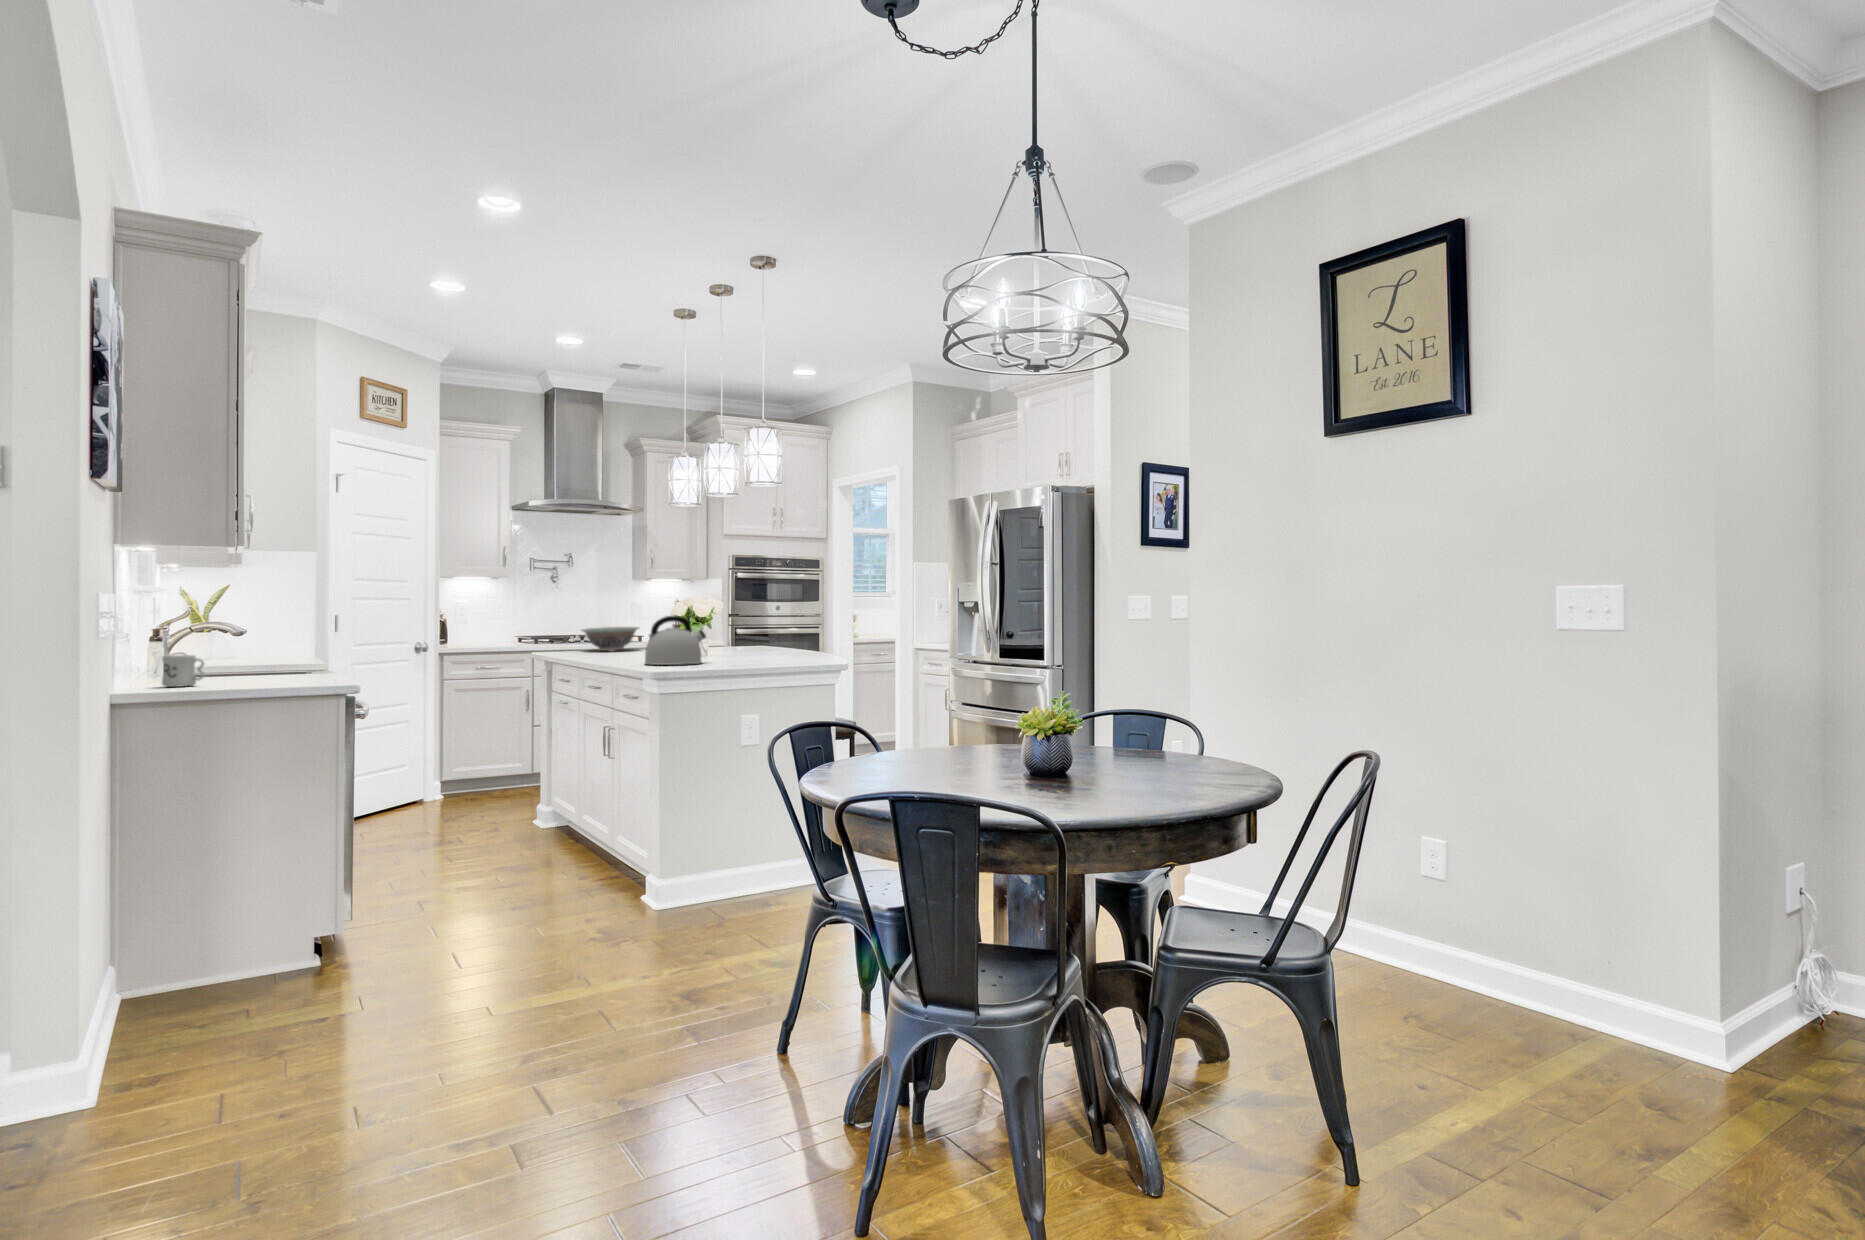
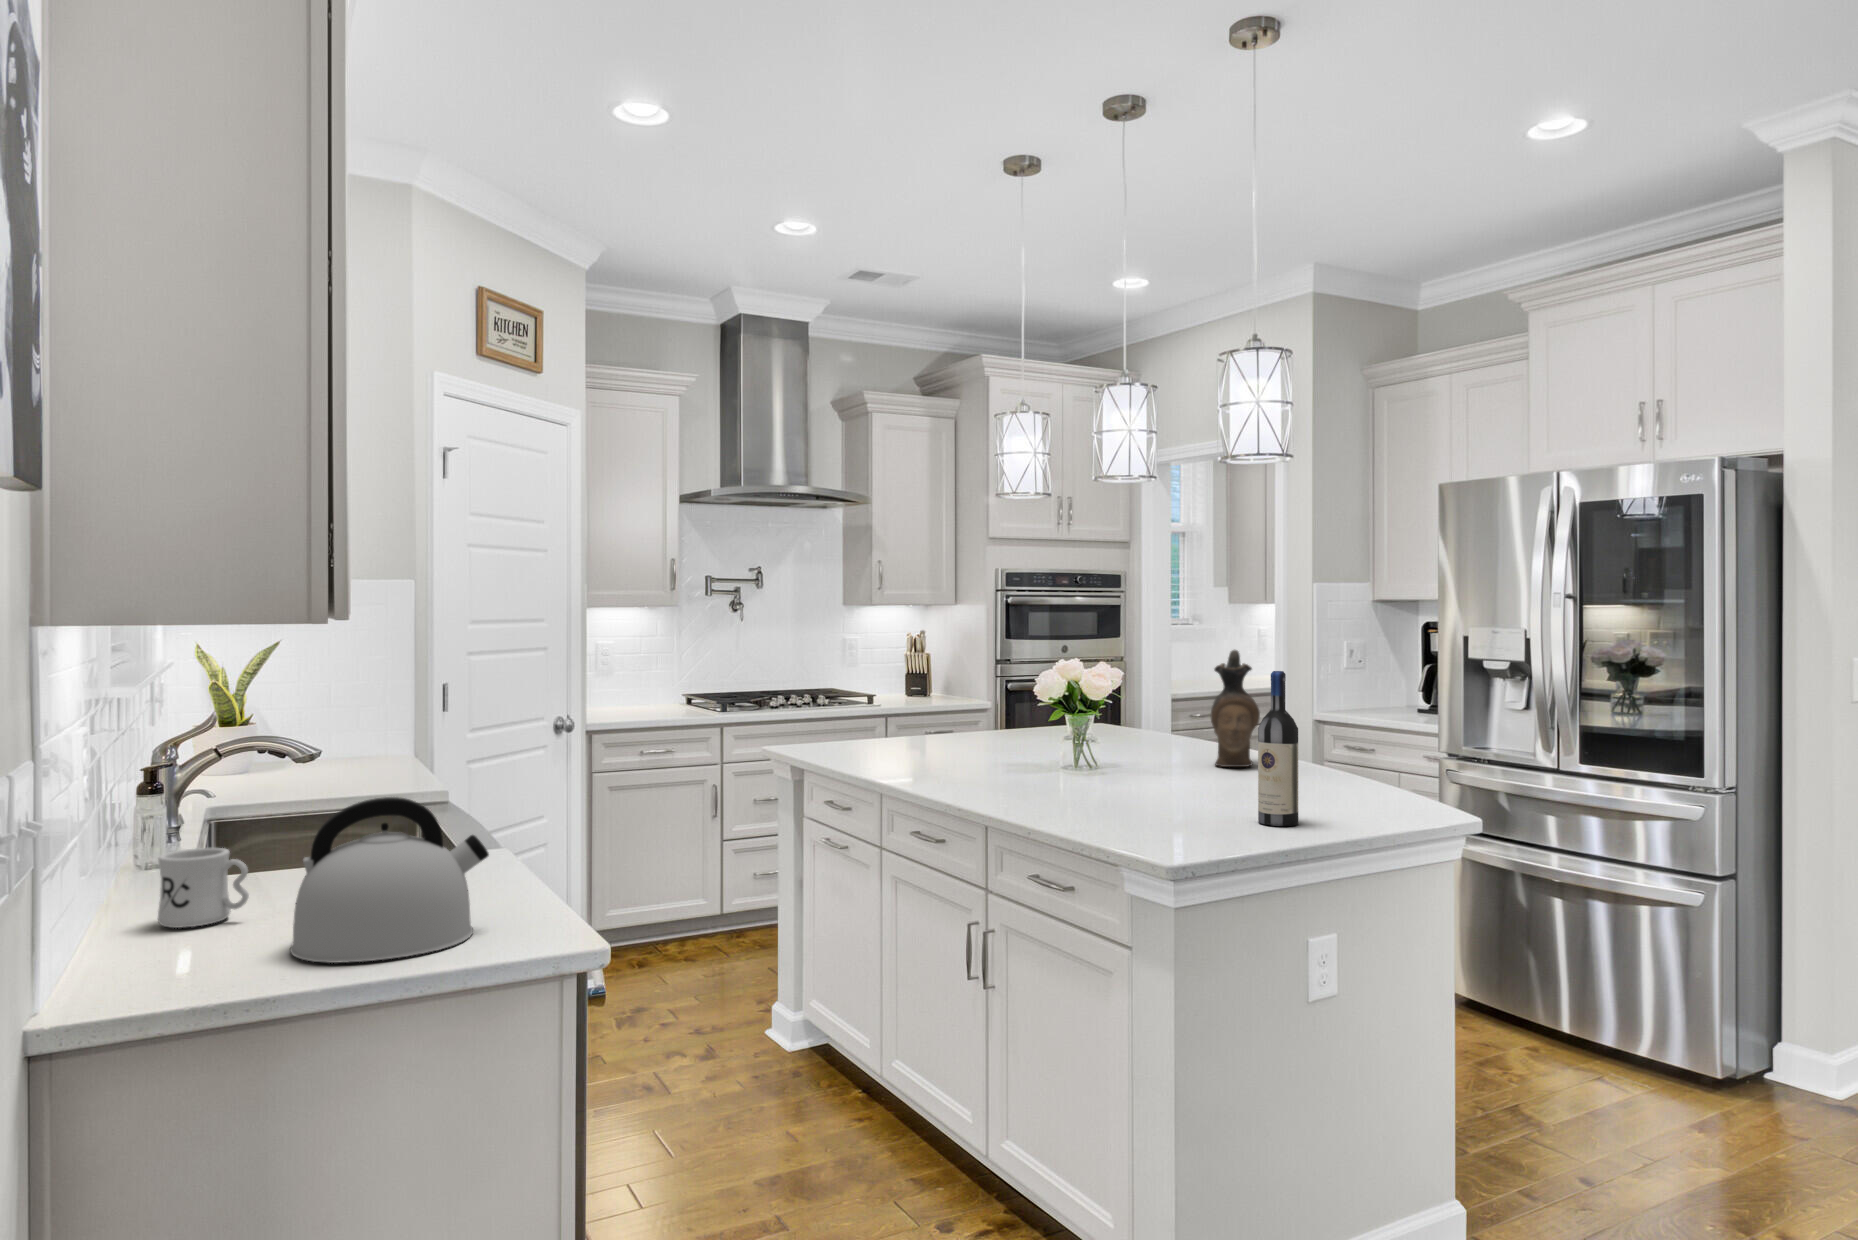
wine bottle: none [733,589,752,664] -> present [1258,671,1298,826]
ceramic pitcher: none [763,590,789,652] -> present [1211,650,1260,767]
kettle: present [645,616,706,665] -> present [290,797,489,963]
decorative bowl: present [582,627,639,651] -> none [864,709,963,756]

